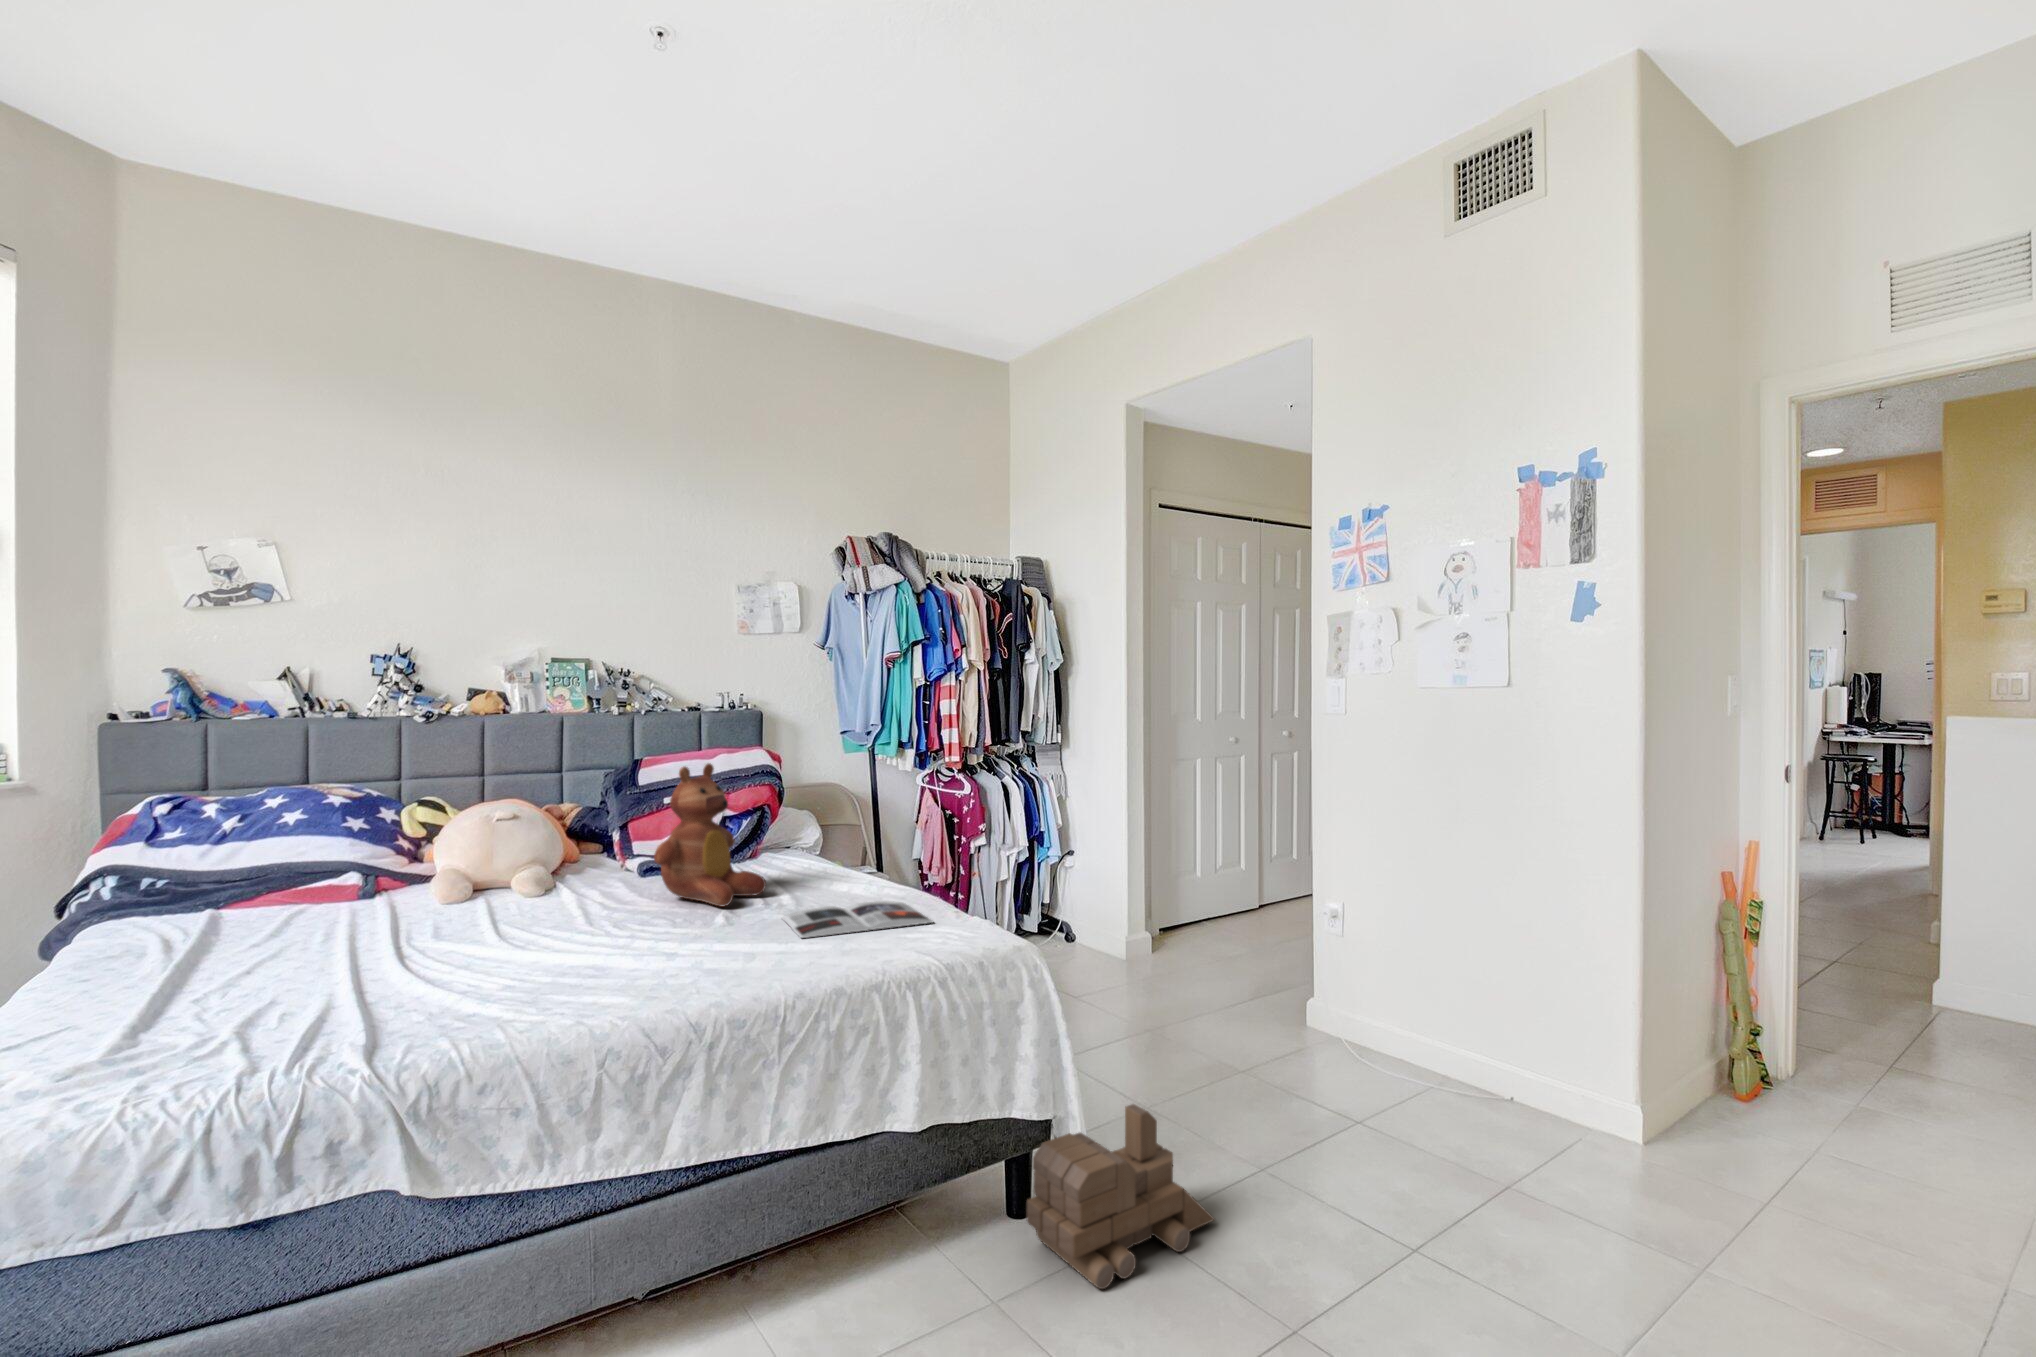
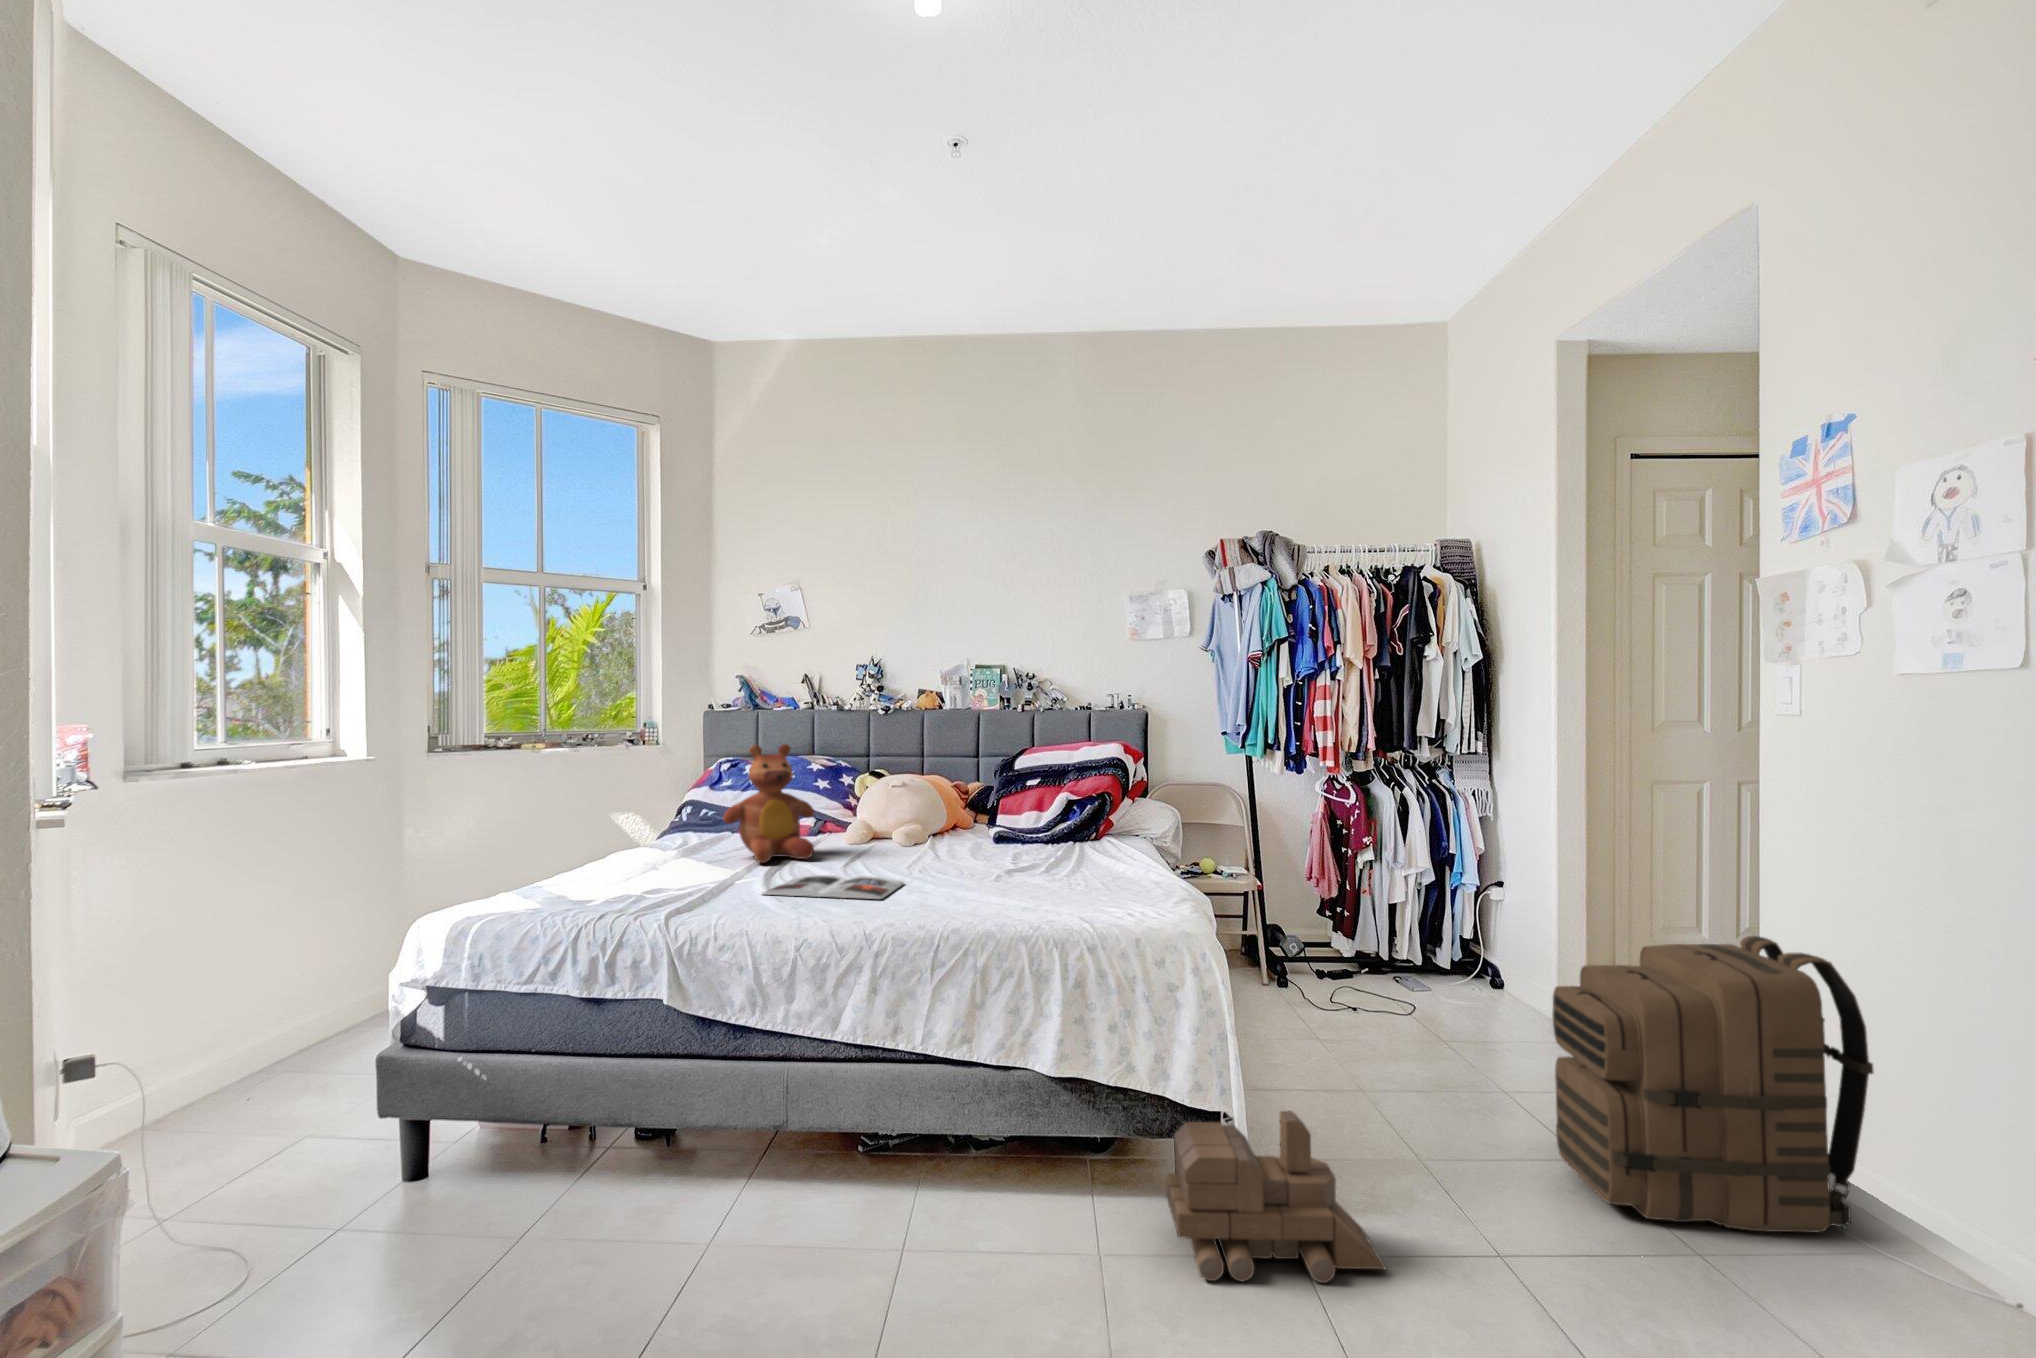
teddy bear: present [654,763,766,906] -> present [723,744,814,863]
backpack: none [1238,883,1423,1113] -> present [1553,936,1873,1233]
magazine: present [782,901,932,938] -> present [763,875,904,899]

